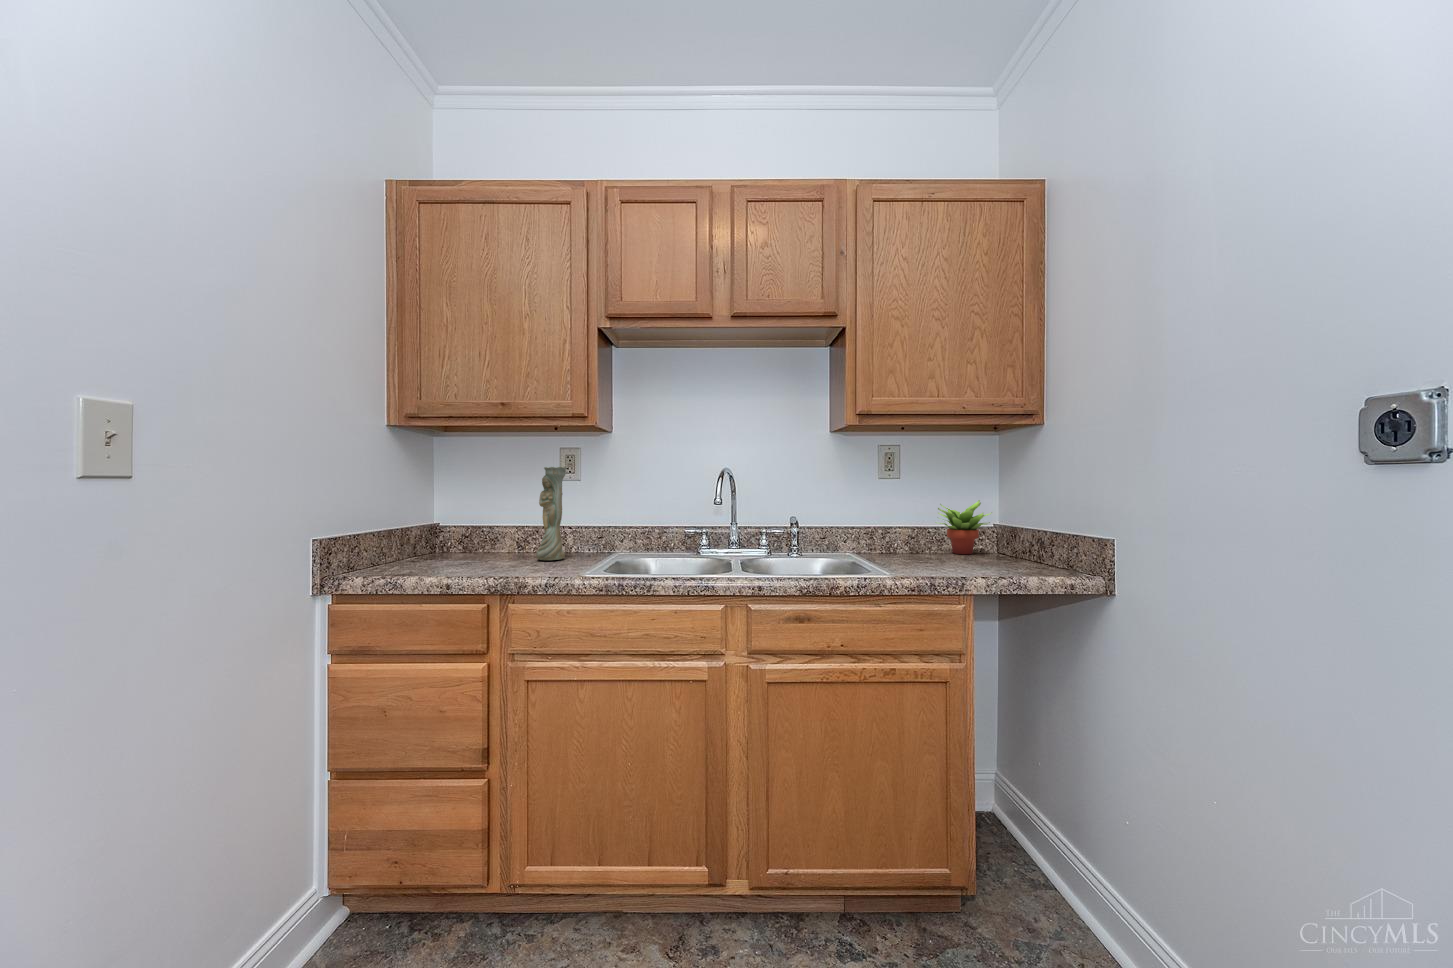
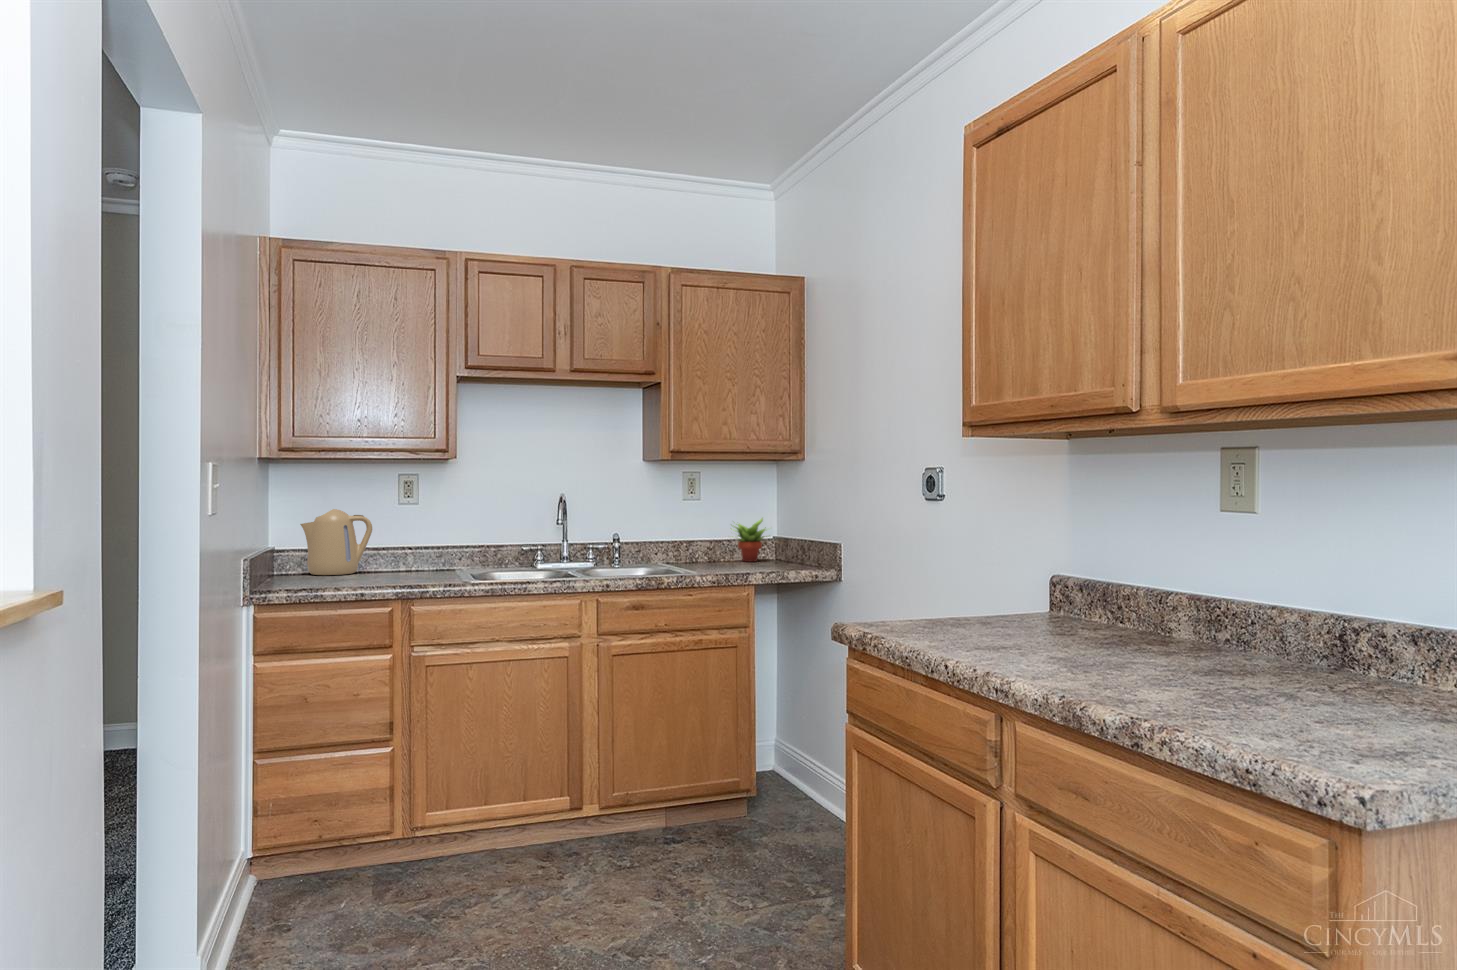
vase: present [536,467,566,560] -> none [394,493,422,576]
kettle: none [458,485,530,555] -> present [300,509,372,575]

